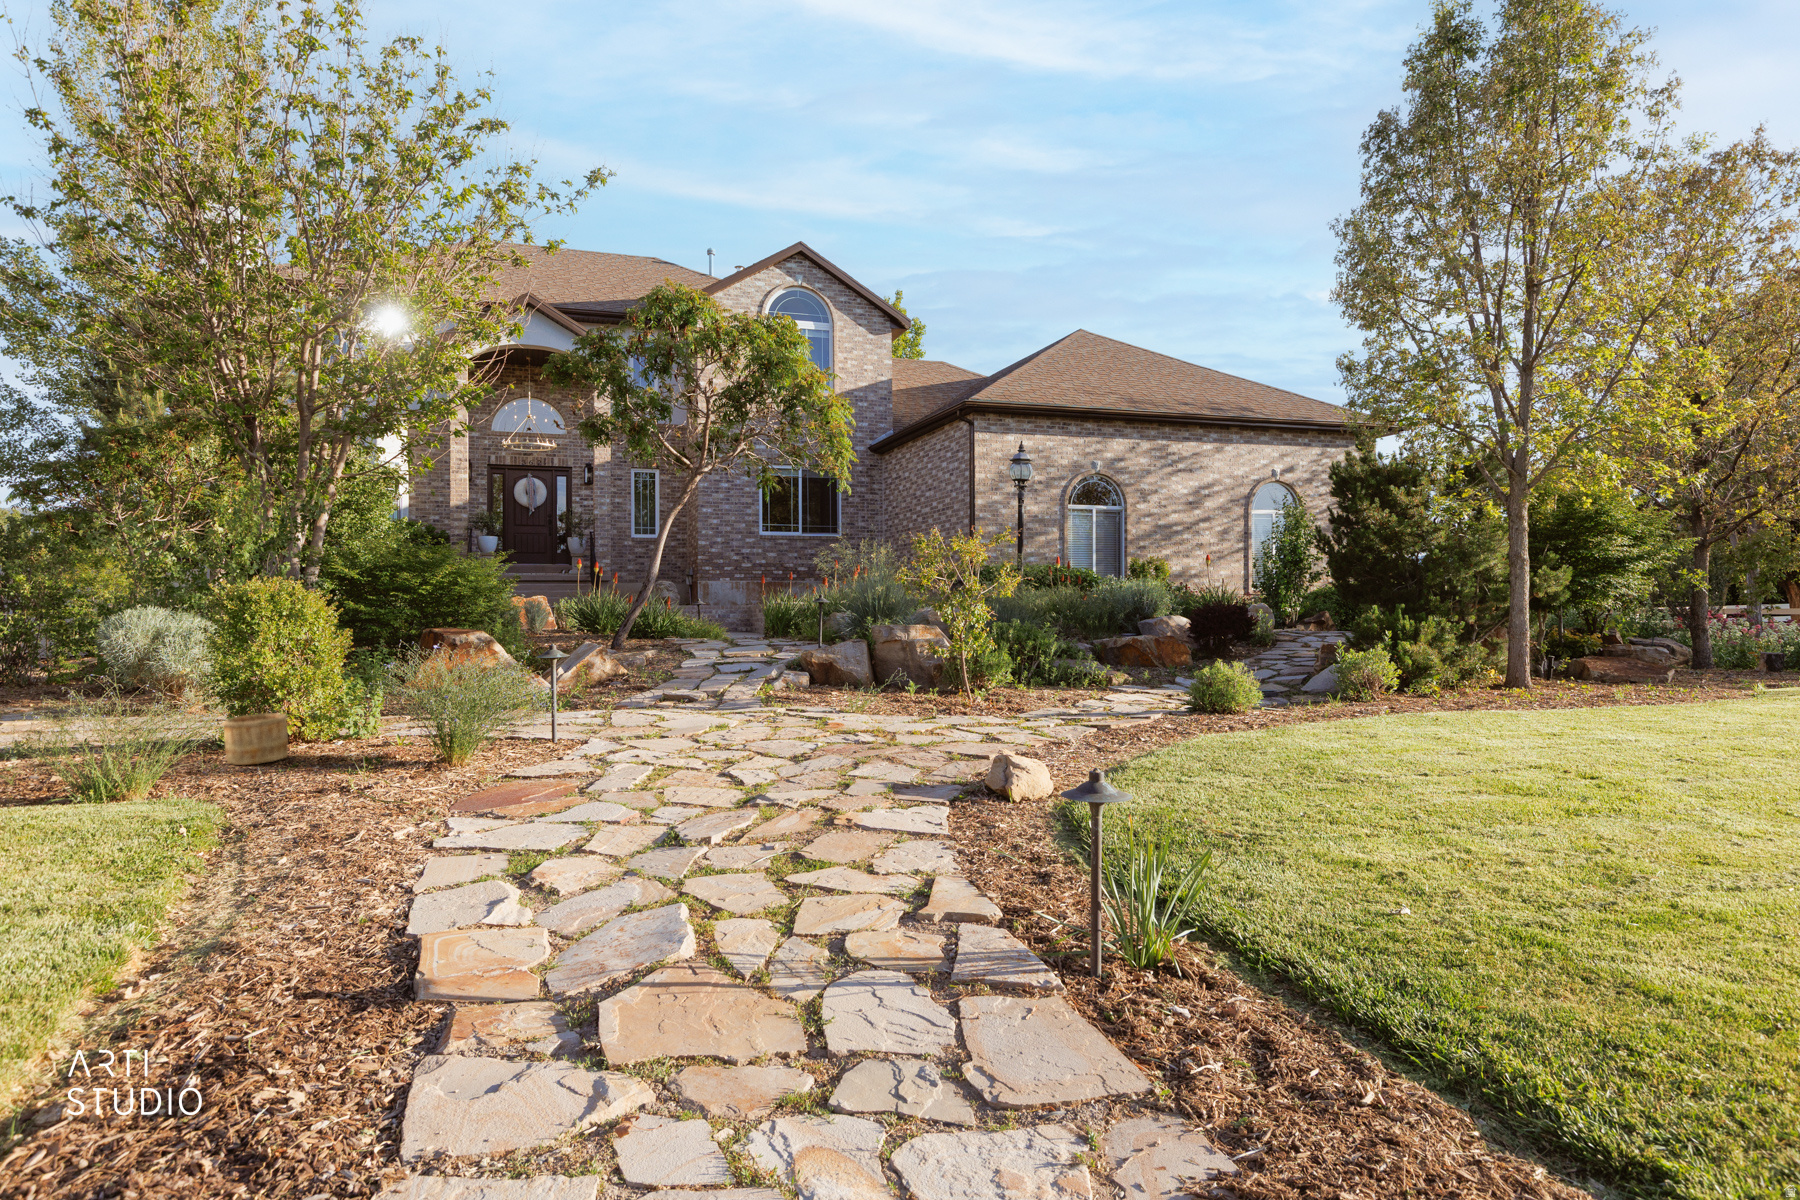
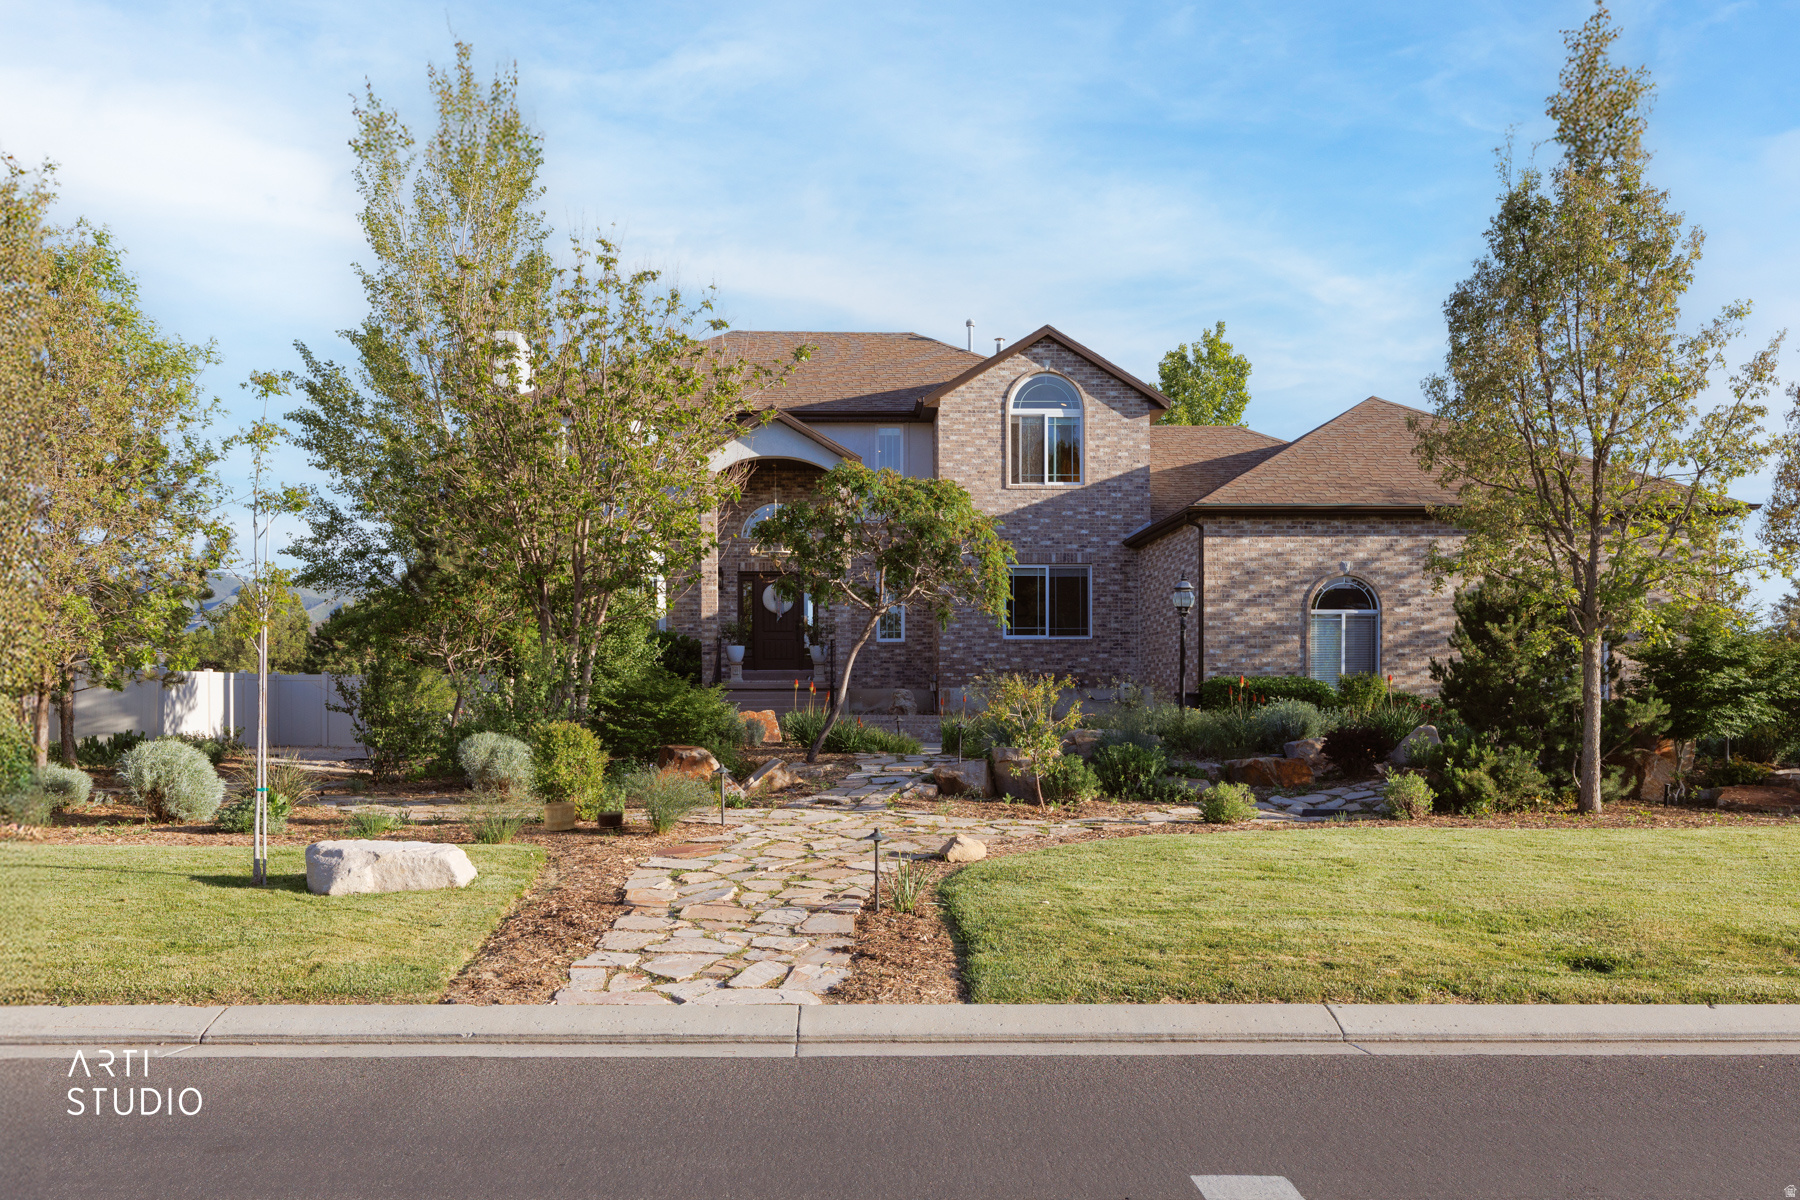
decorative plant: none [317,675,380,755] -> present [593,782,623,829]

